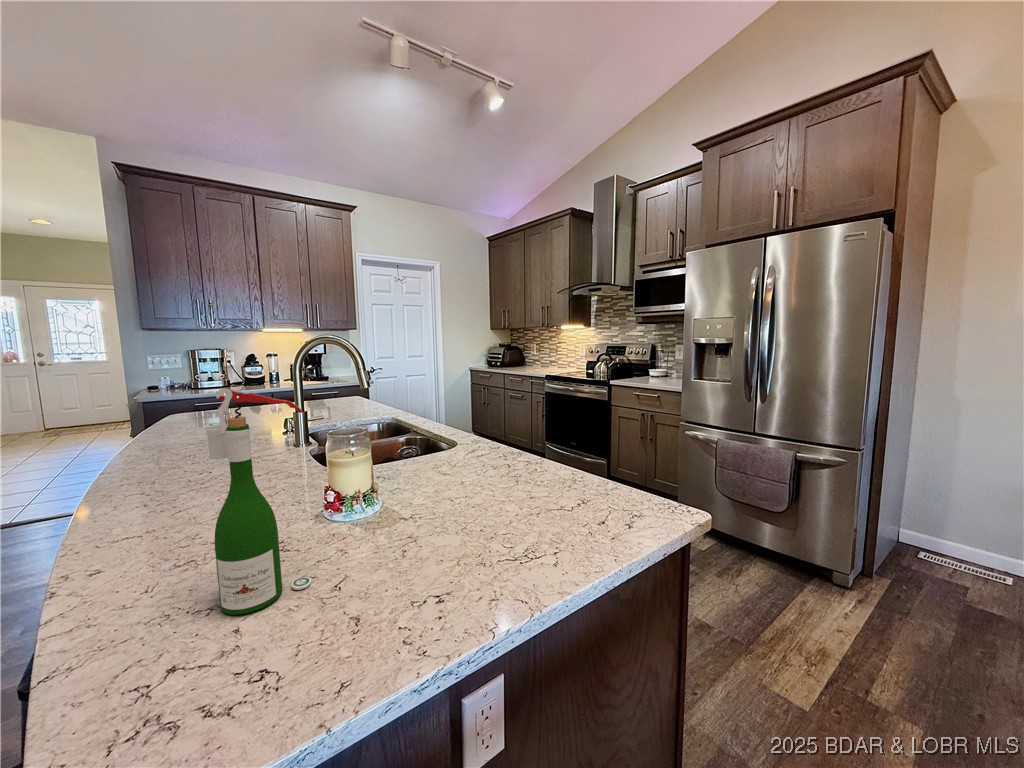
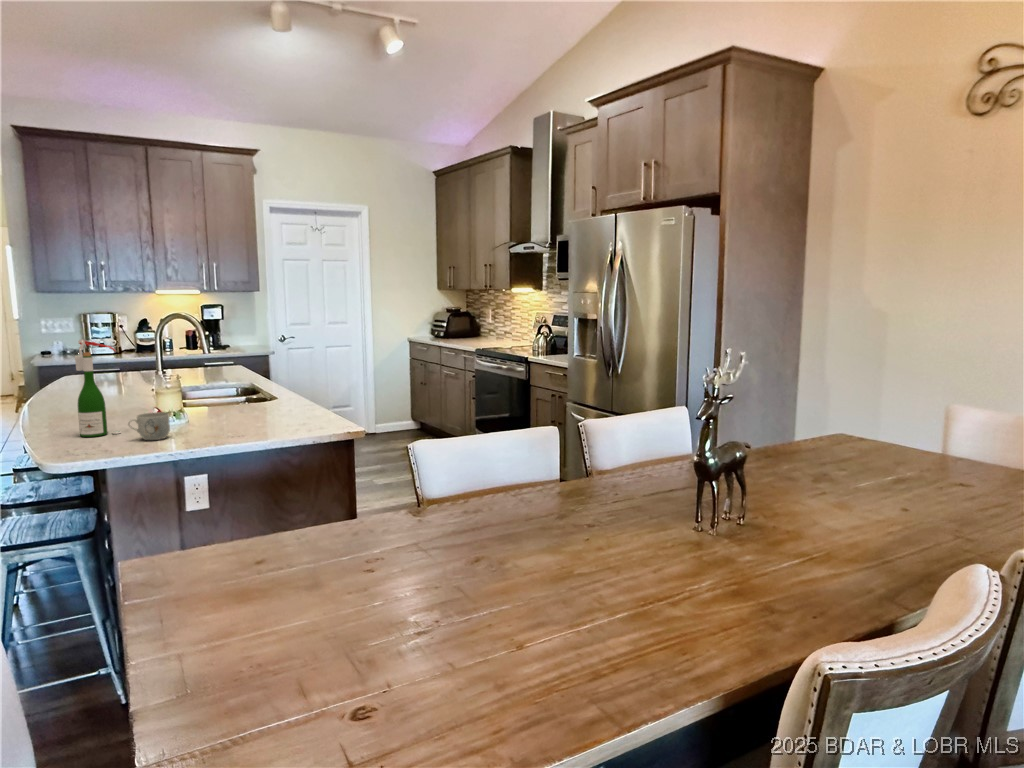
mug: none [349,540,434,623] -> present [128,412,170,440]

